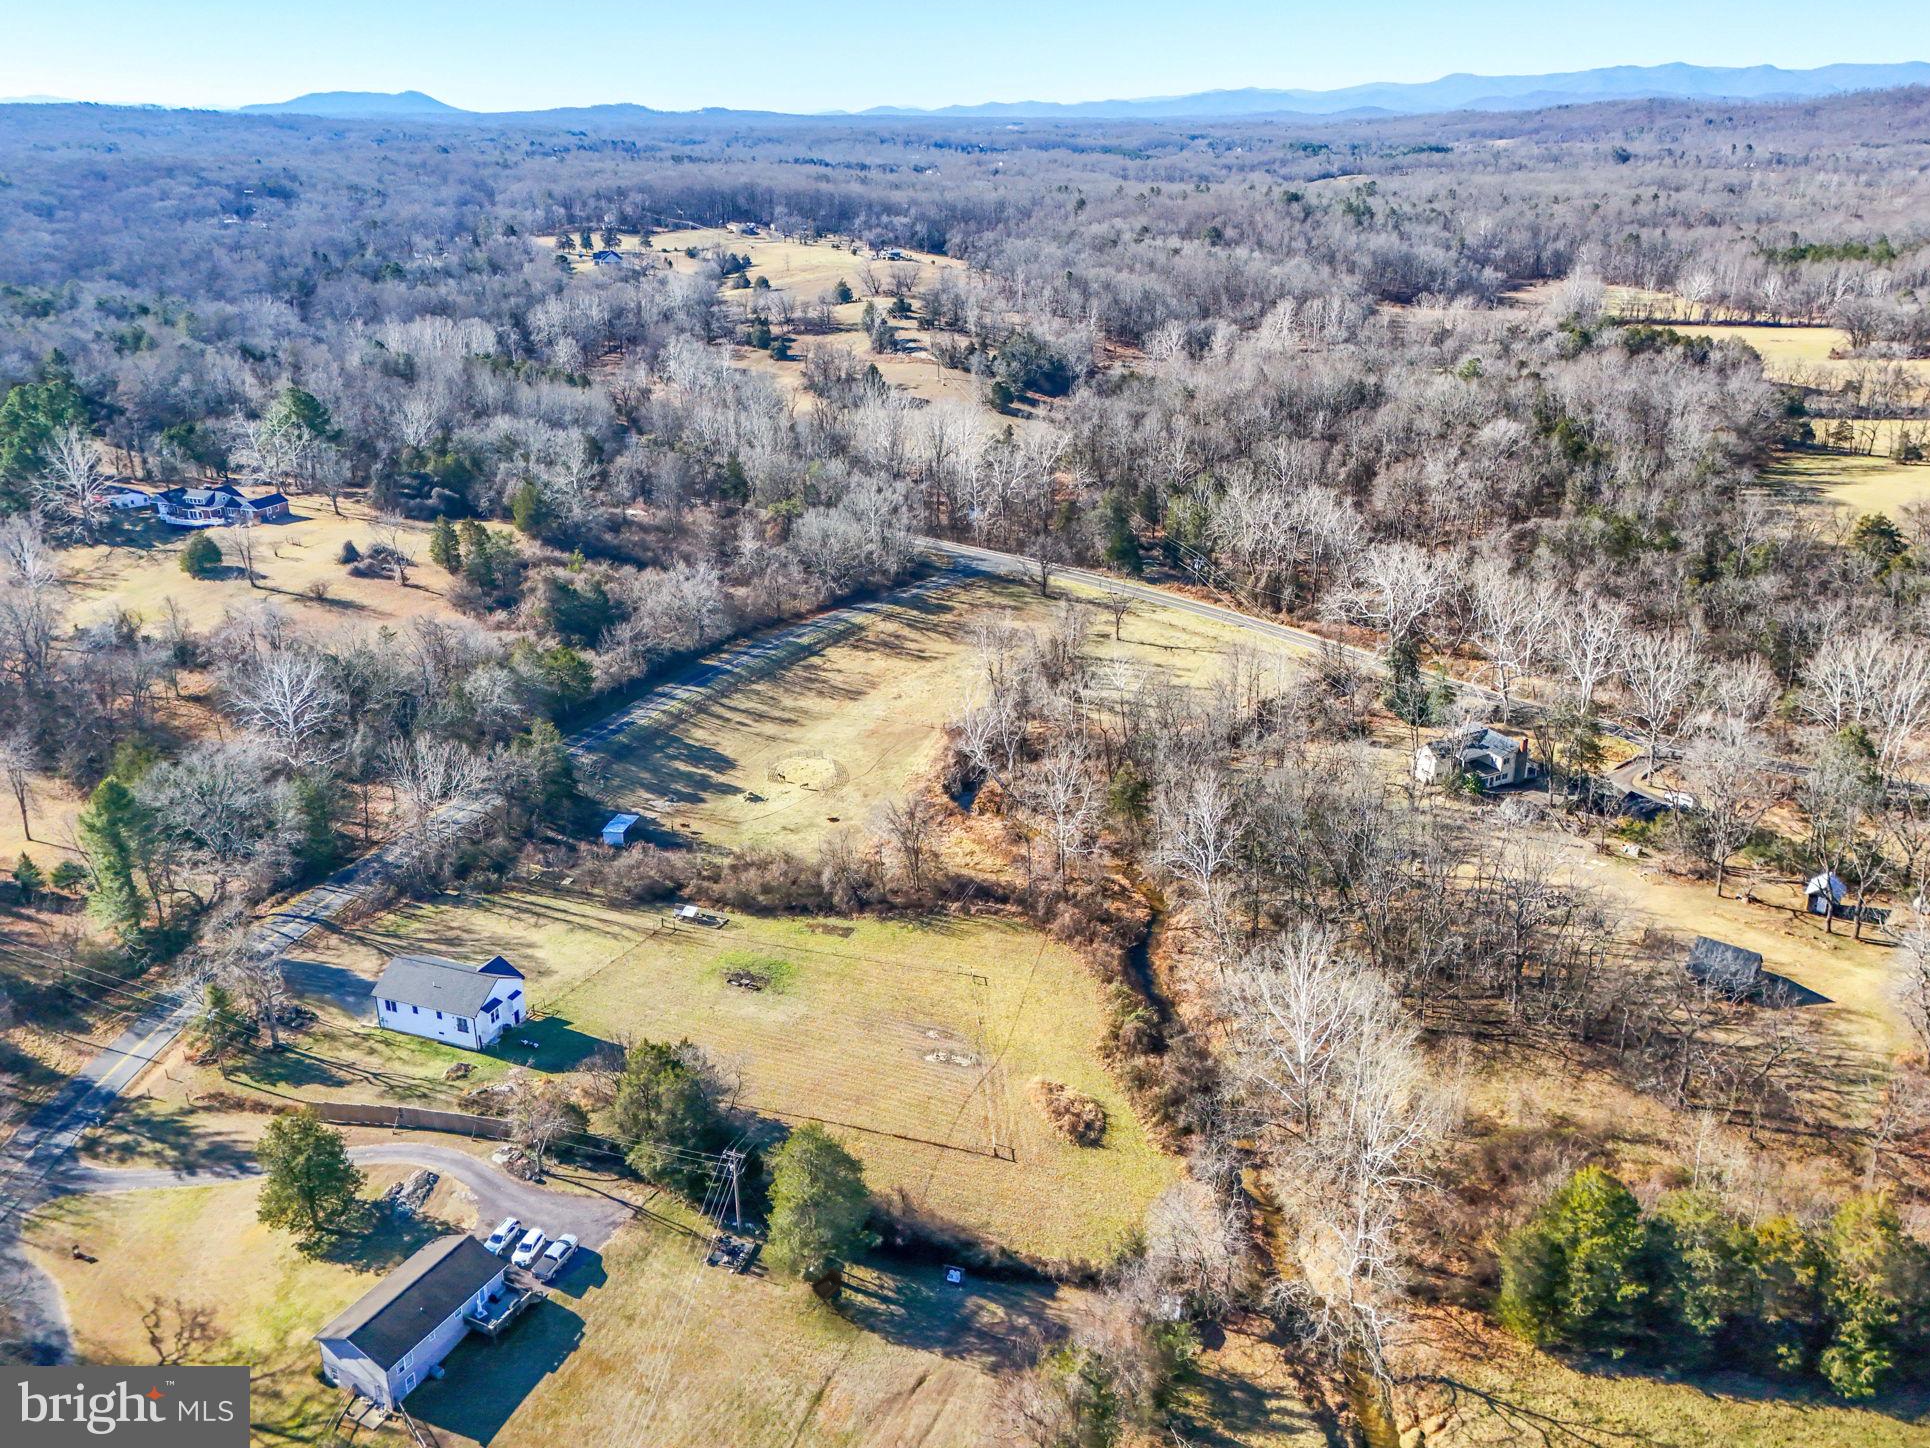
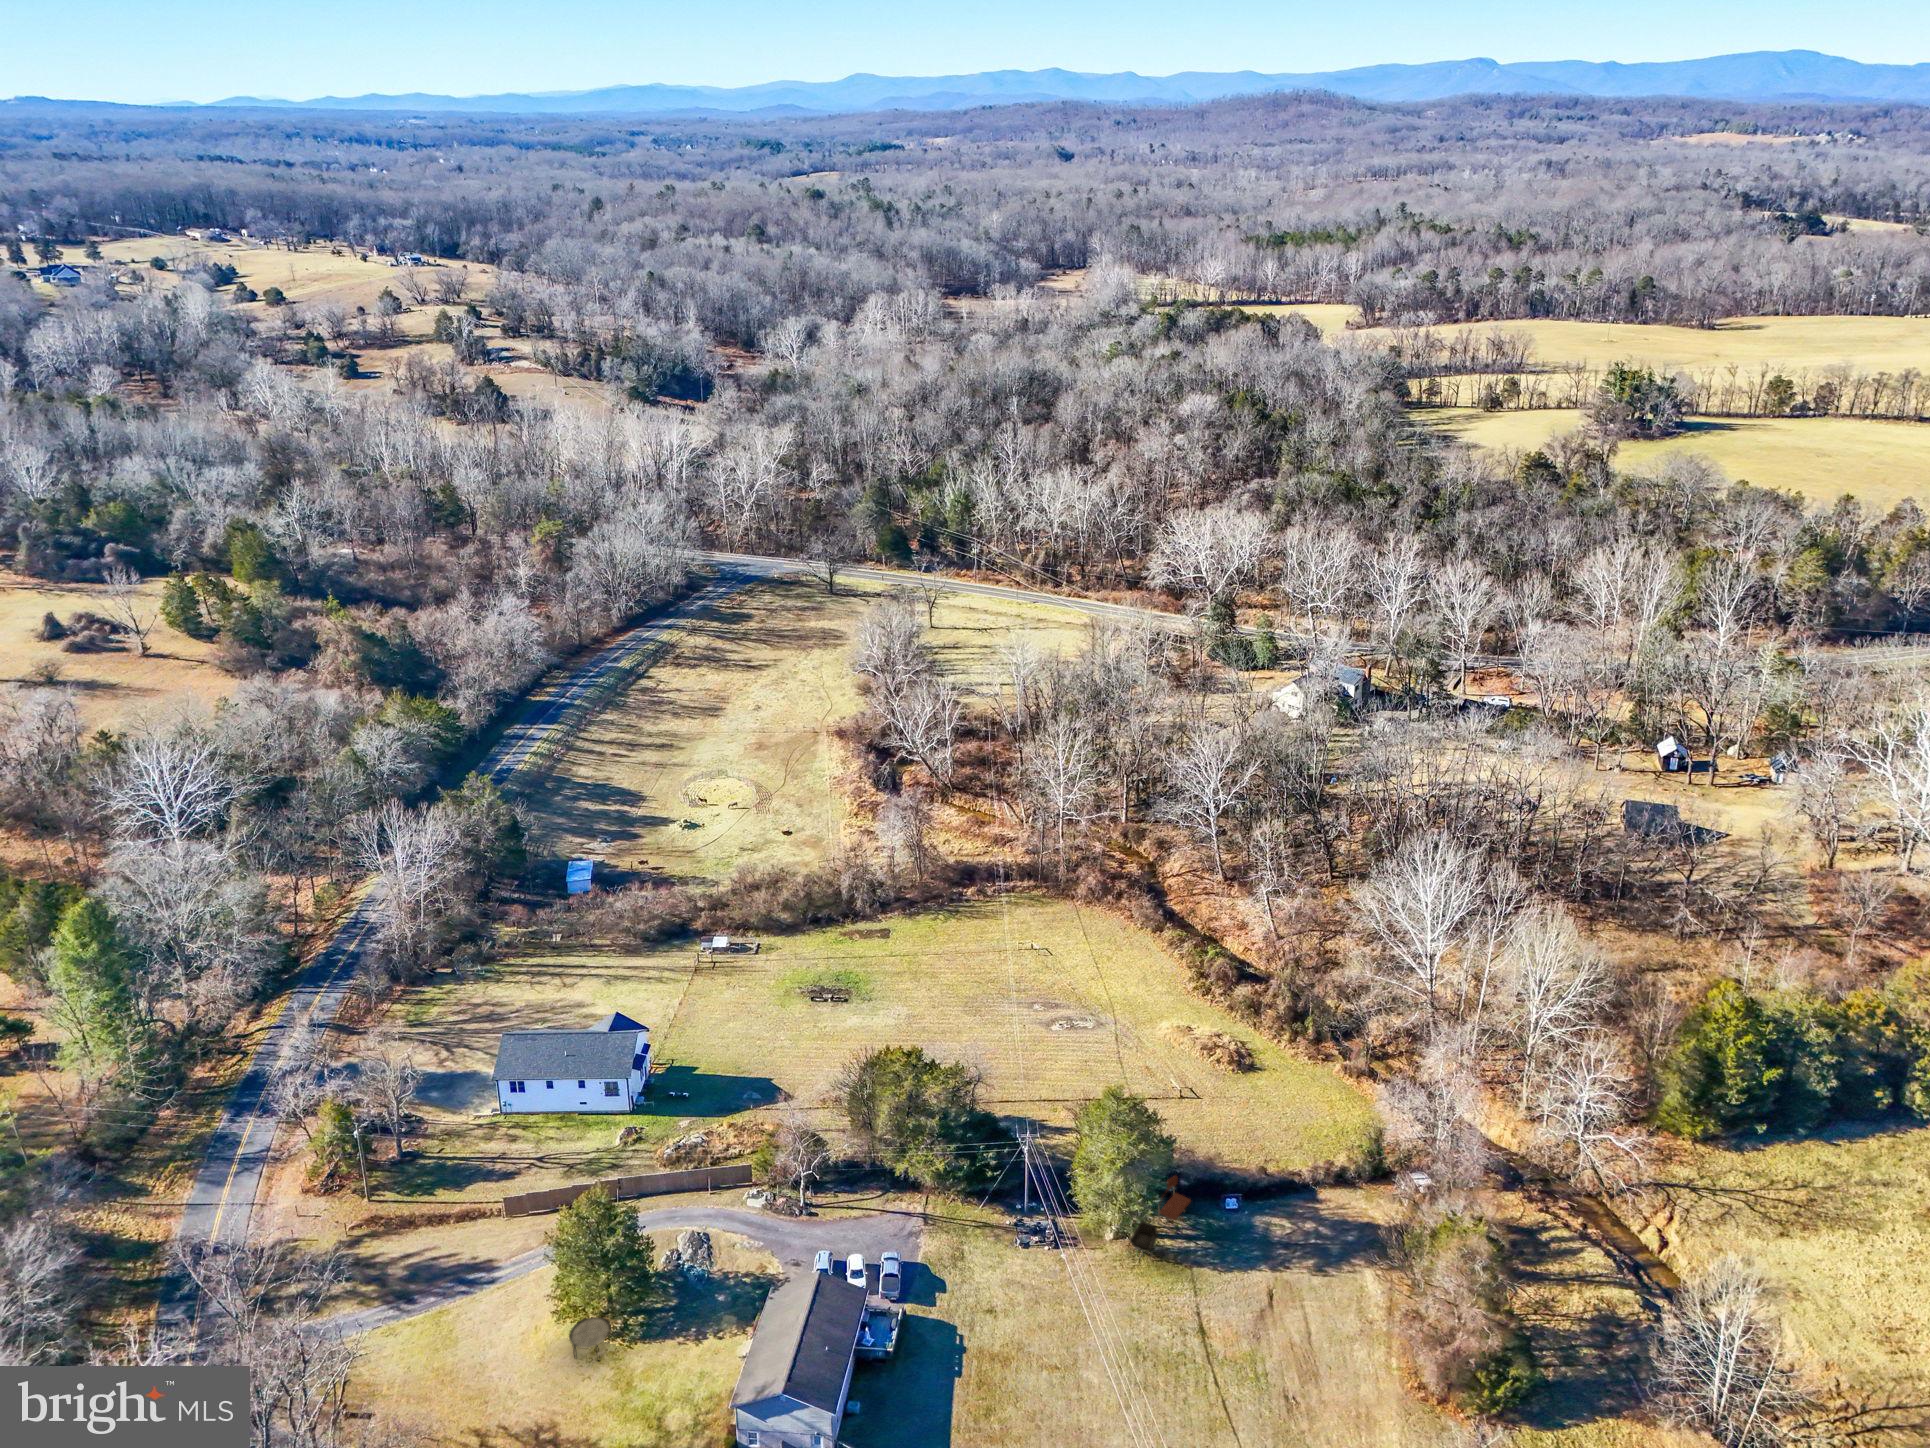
round table: none [256,1222,301,1266] -> present [569,1317,611,1361]
bench: none [857,1229,900,1286] -> present [1158,1176,1191,1229]

